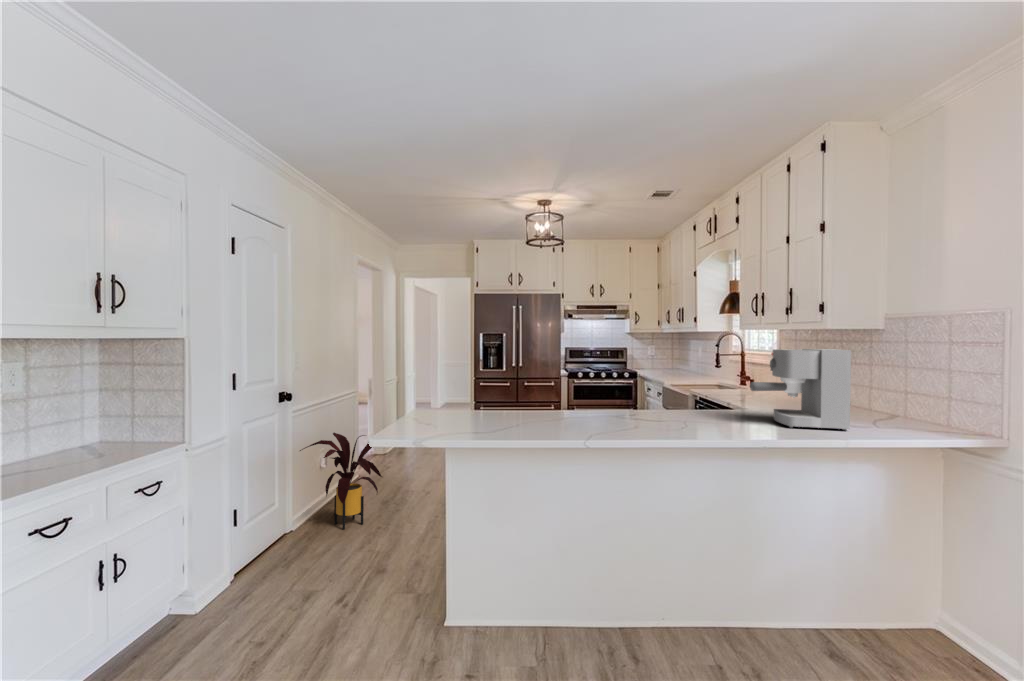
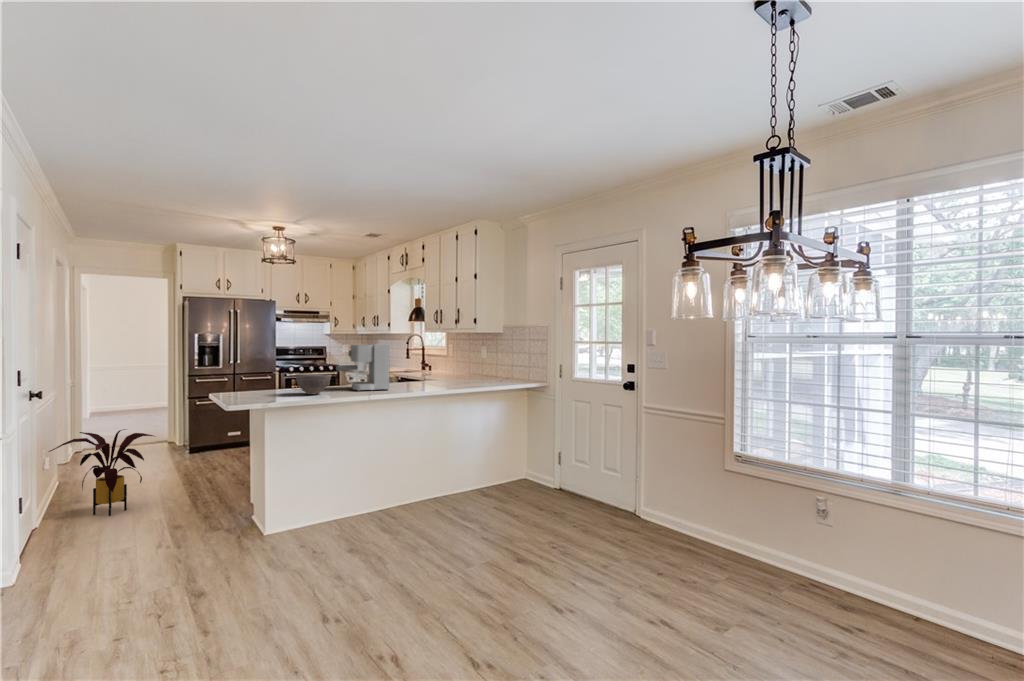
coffee maker: present [750,349,851,430] -> present [336,344,389,391]
bowl: none [493,389,546,423] -> present [296,374,332,394]

